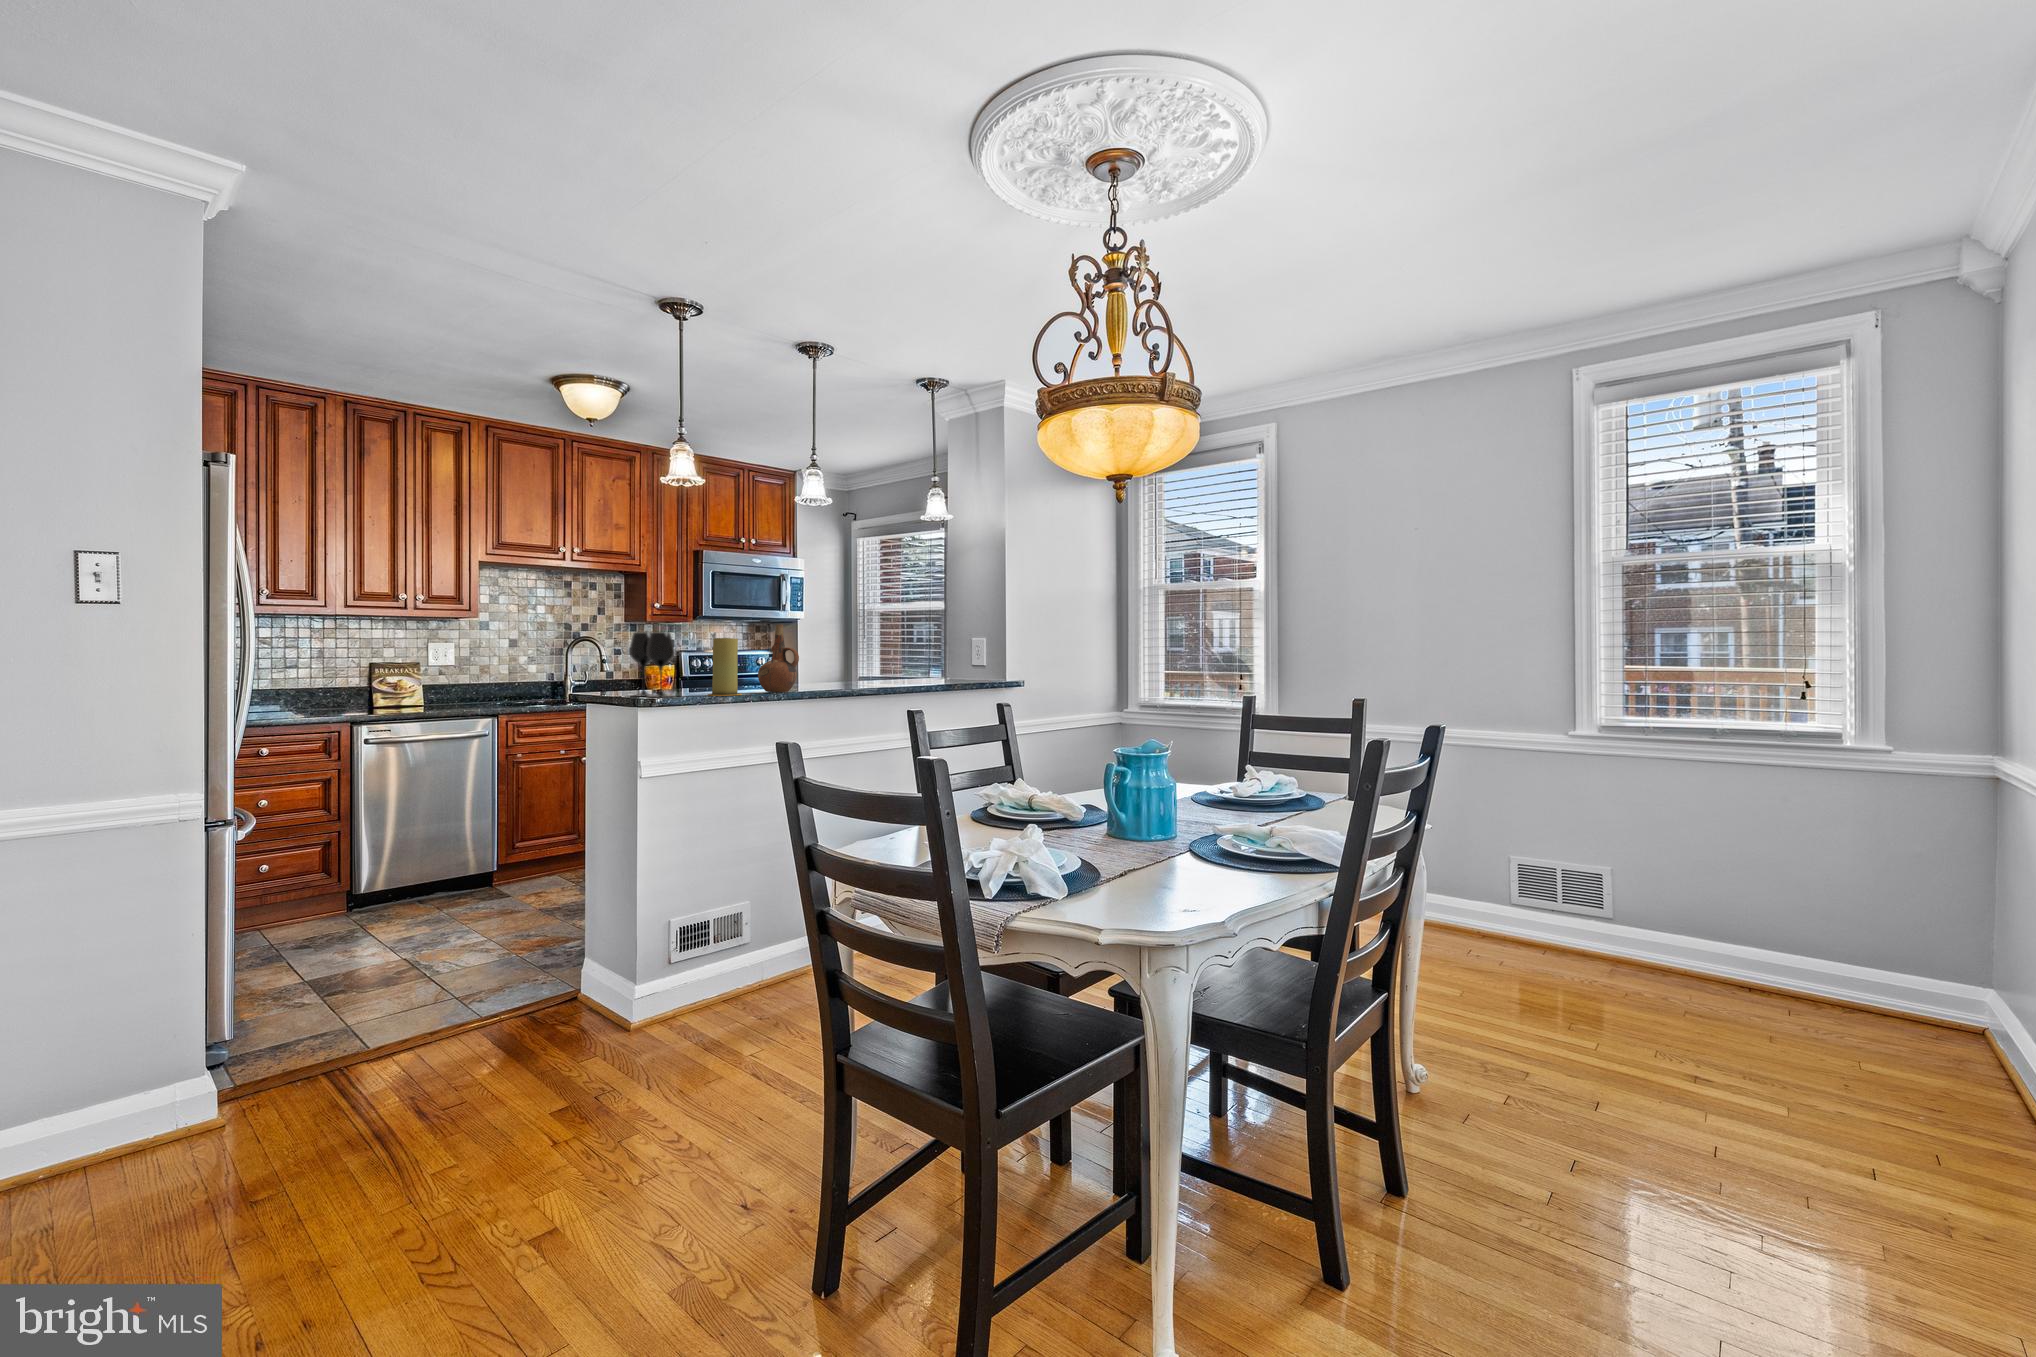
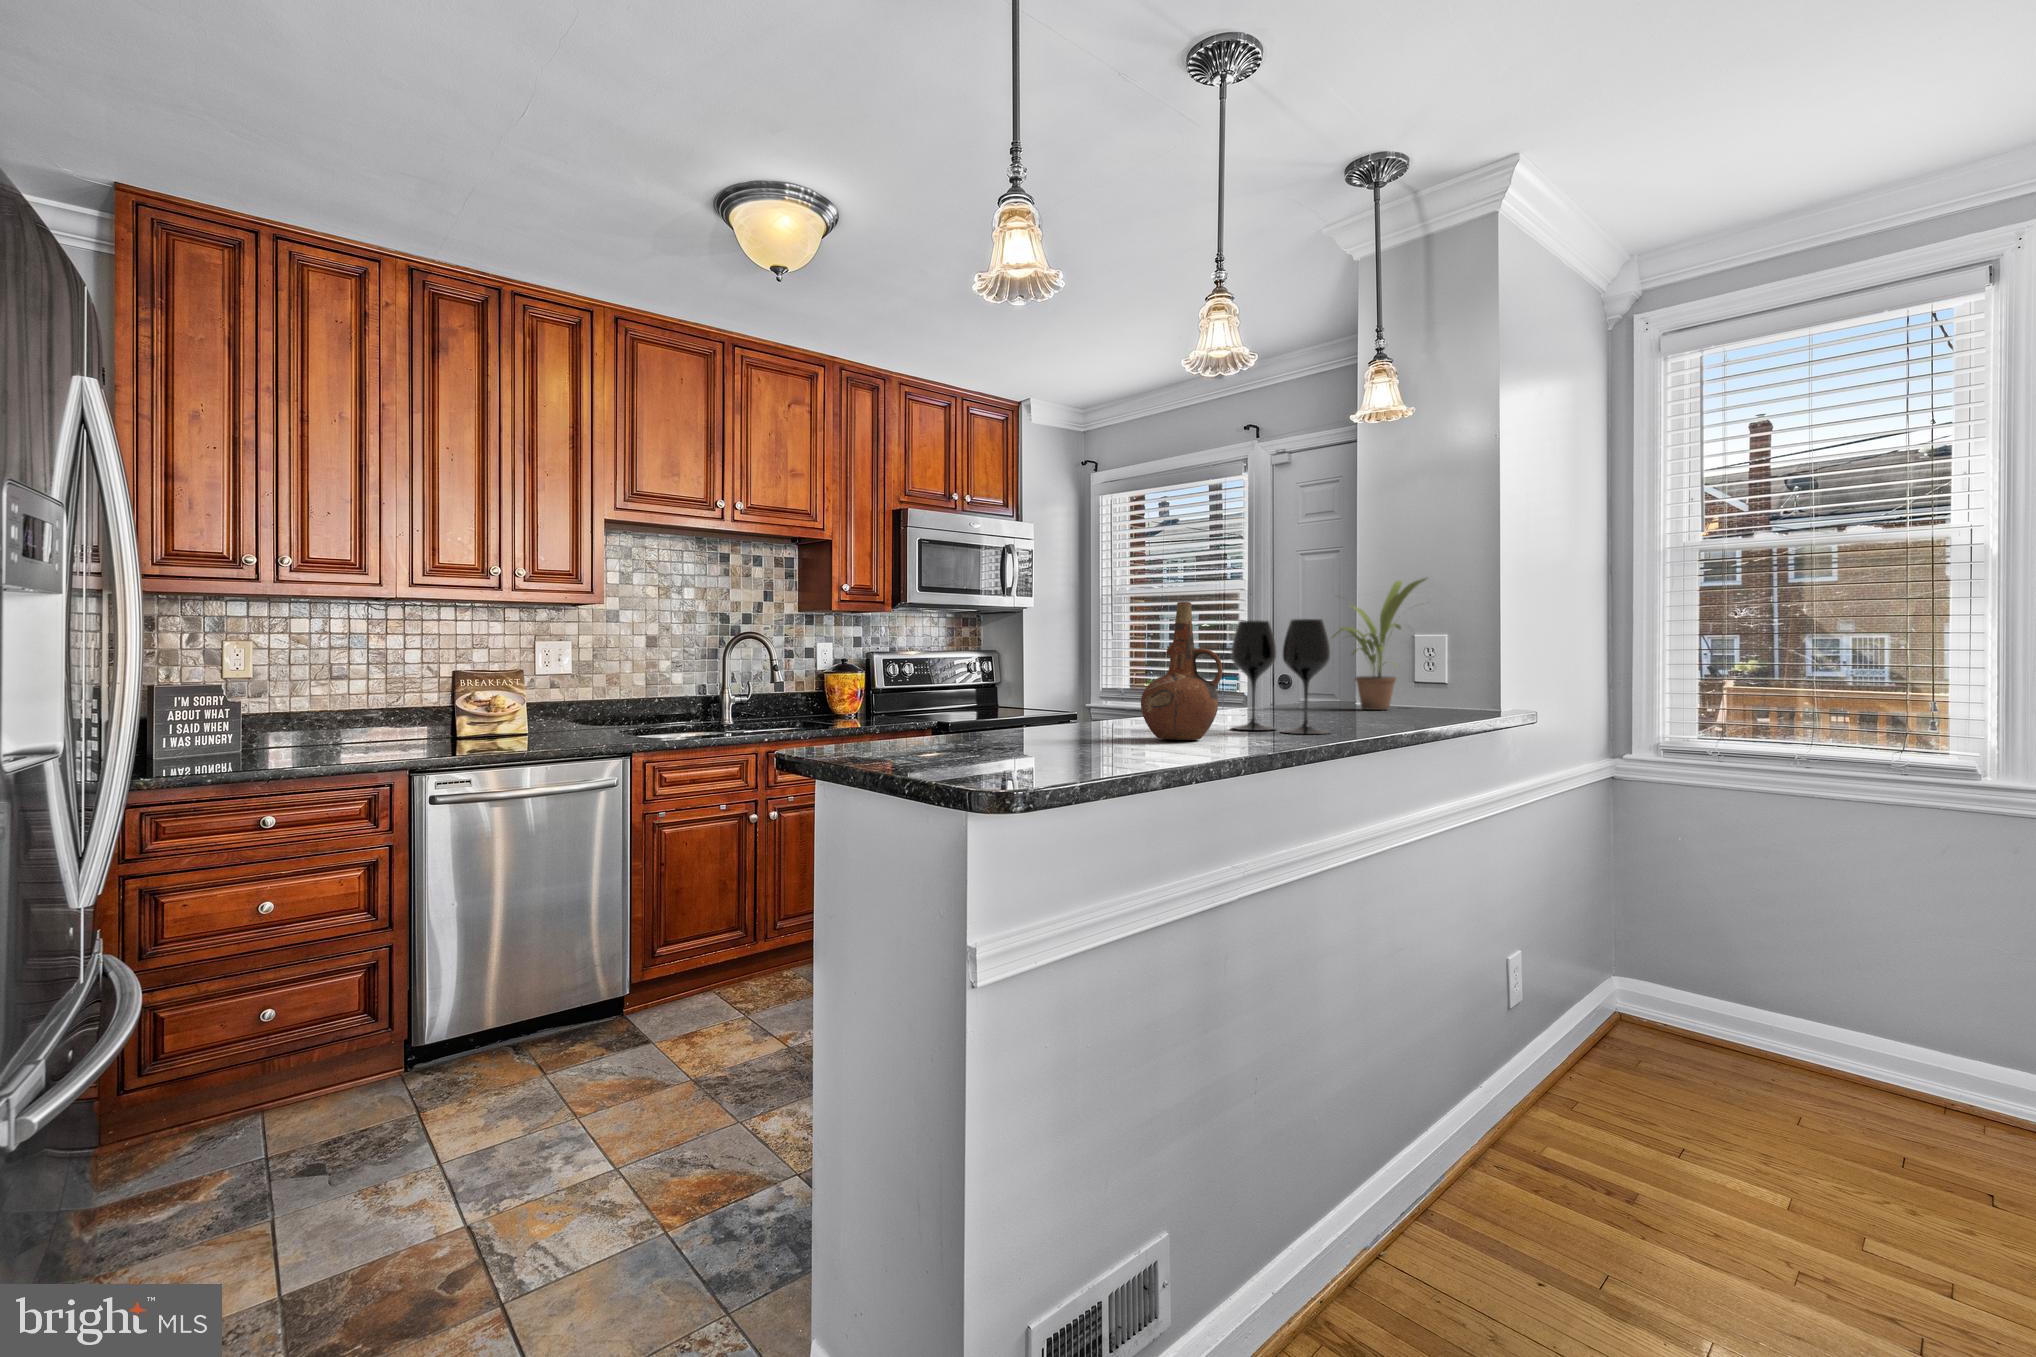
potted plant: none [928,608,978,684] -> present [1333,578,1427,710]
wine glass: present [629,632,675,698] -> present [1231,619,1330,734]
candle: present [708,638,742,696] -> none [1067,629,1137,754]

